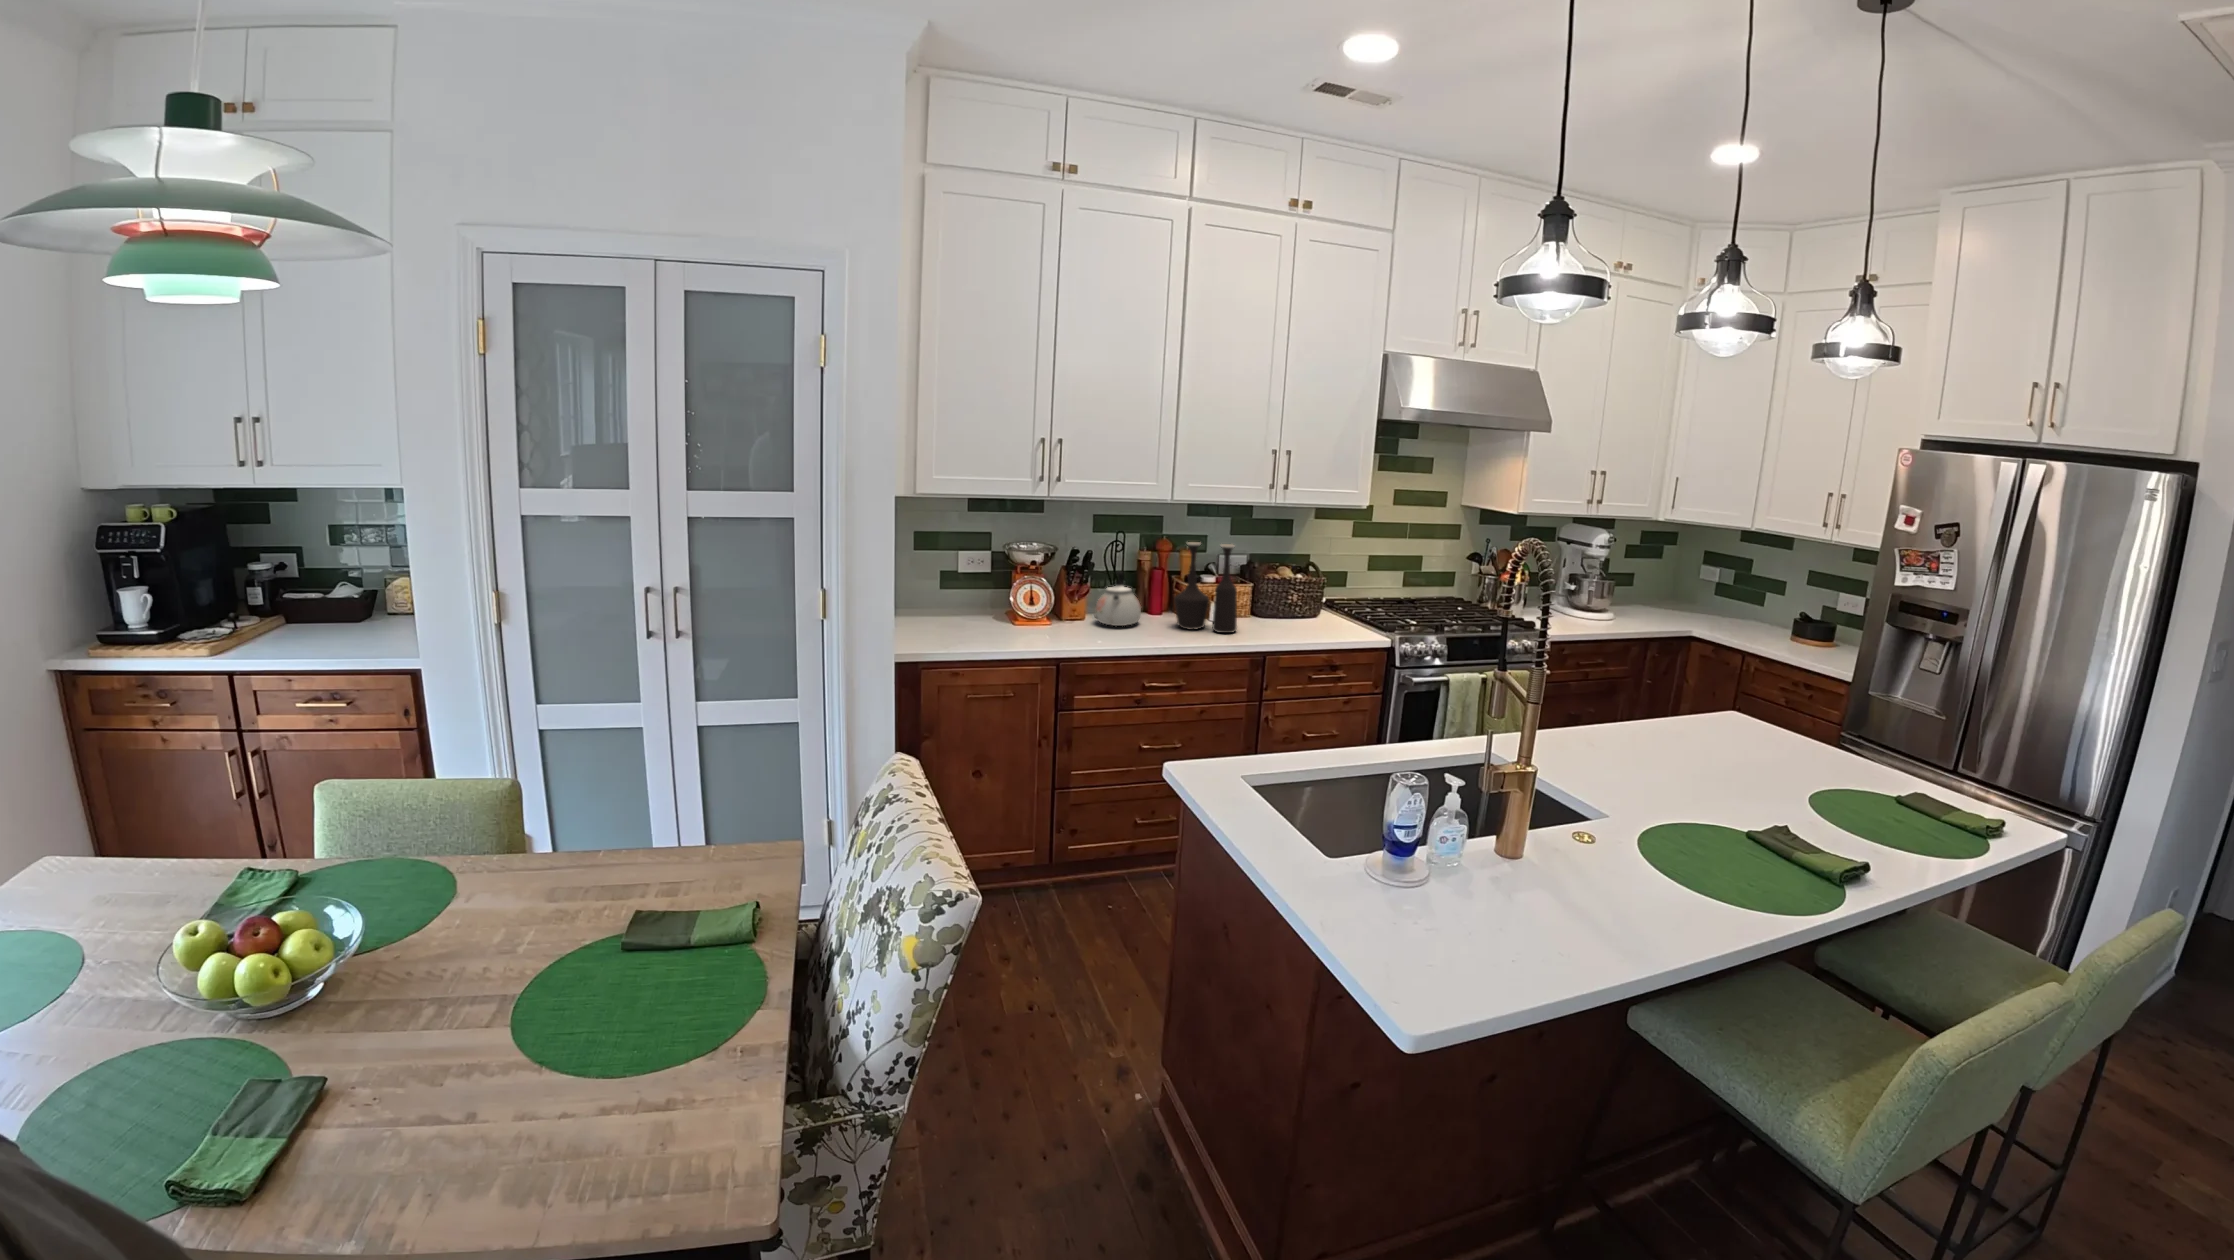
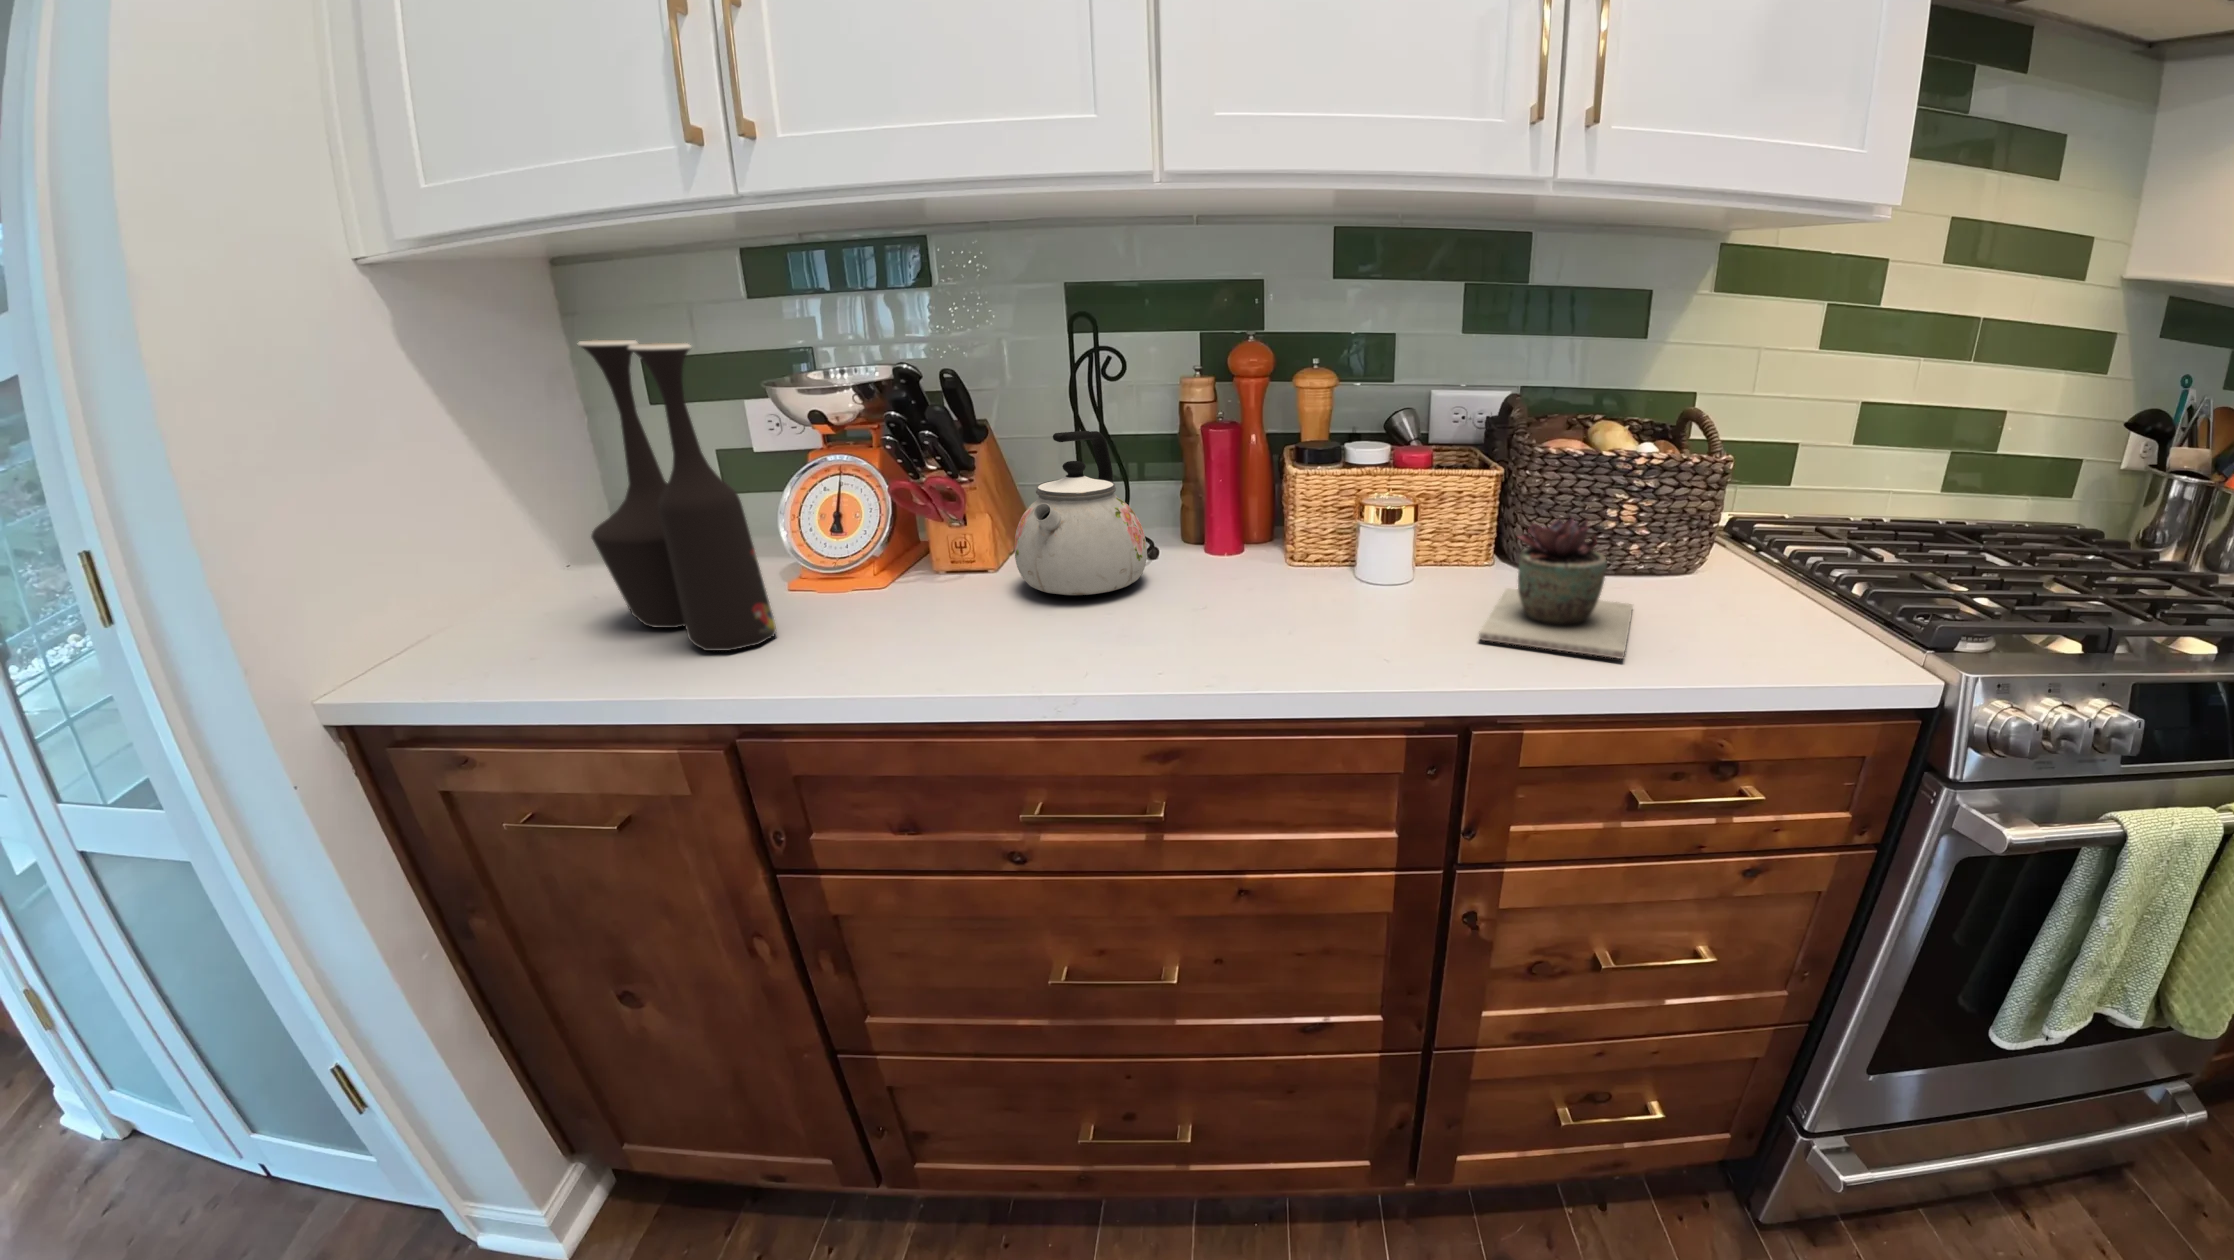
vase: present [1174,542,1237,633] -> present [578,340,776,651]
succulent plant: none [1260,595,1303,634] -> present [1479,519,1633,659]

